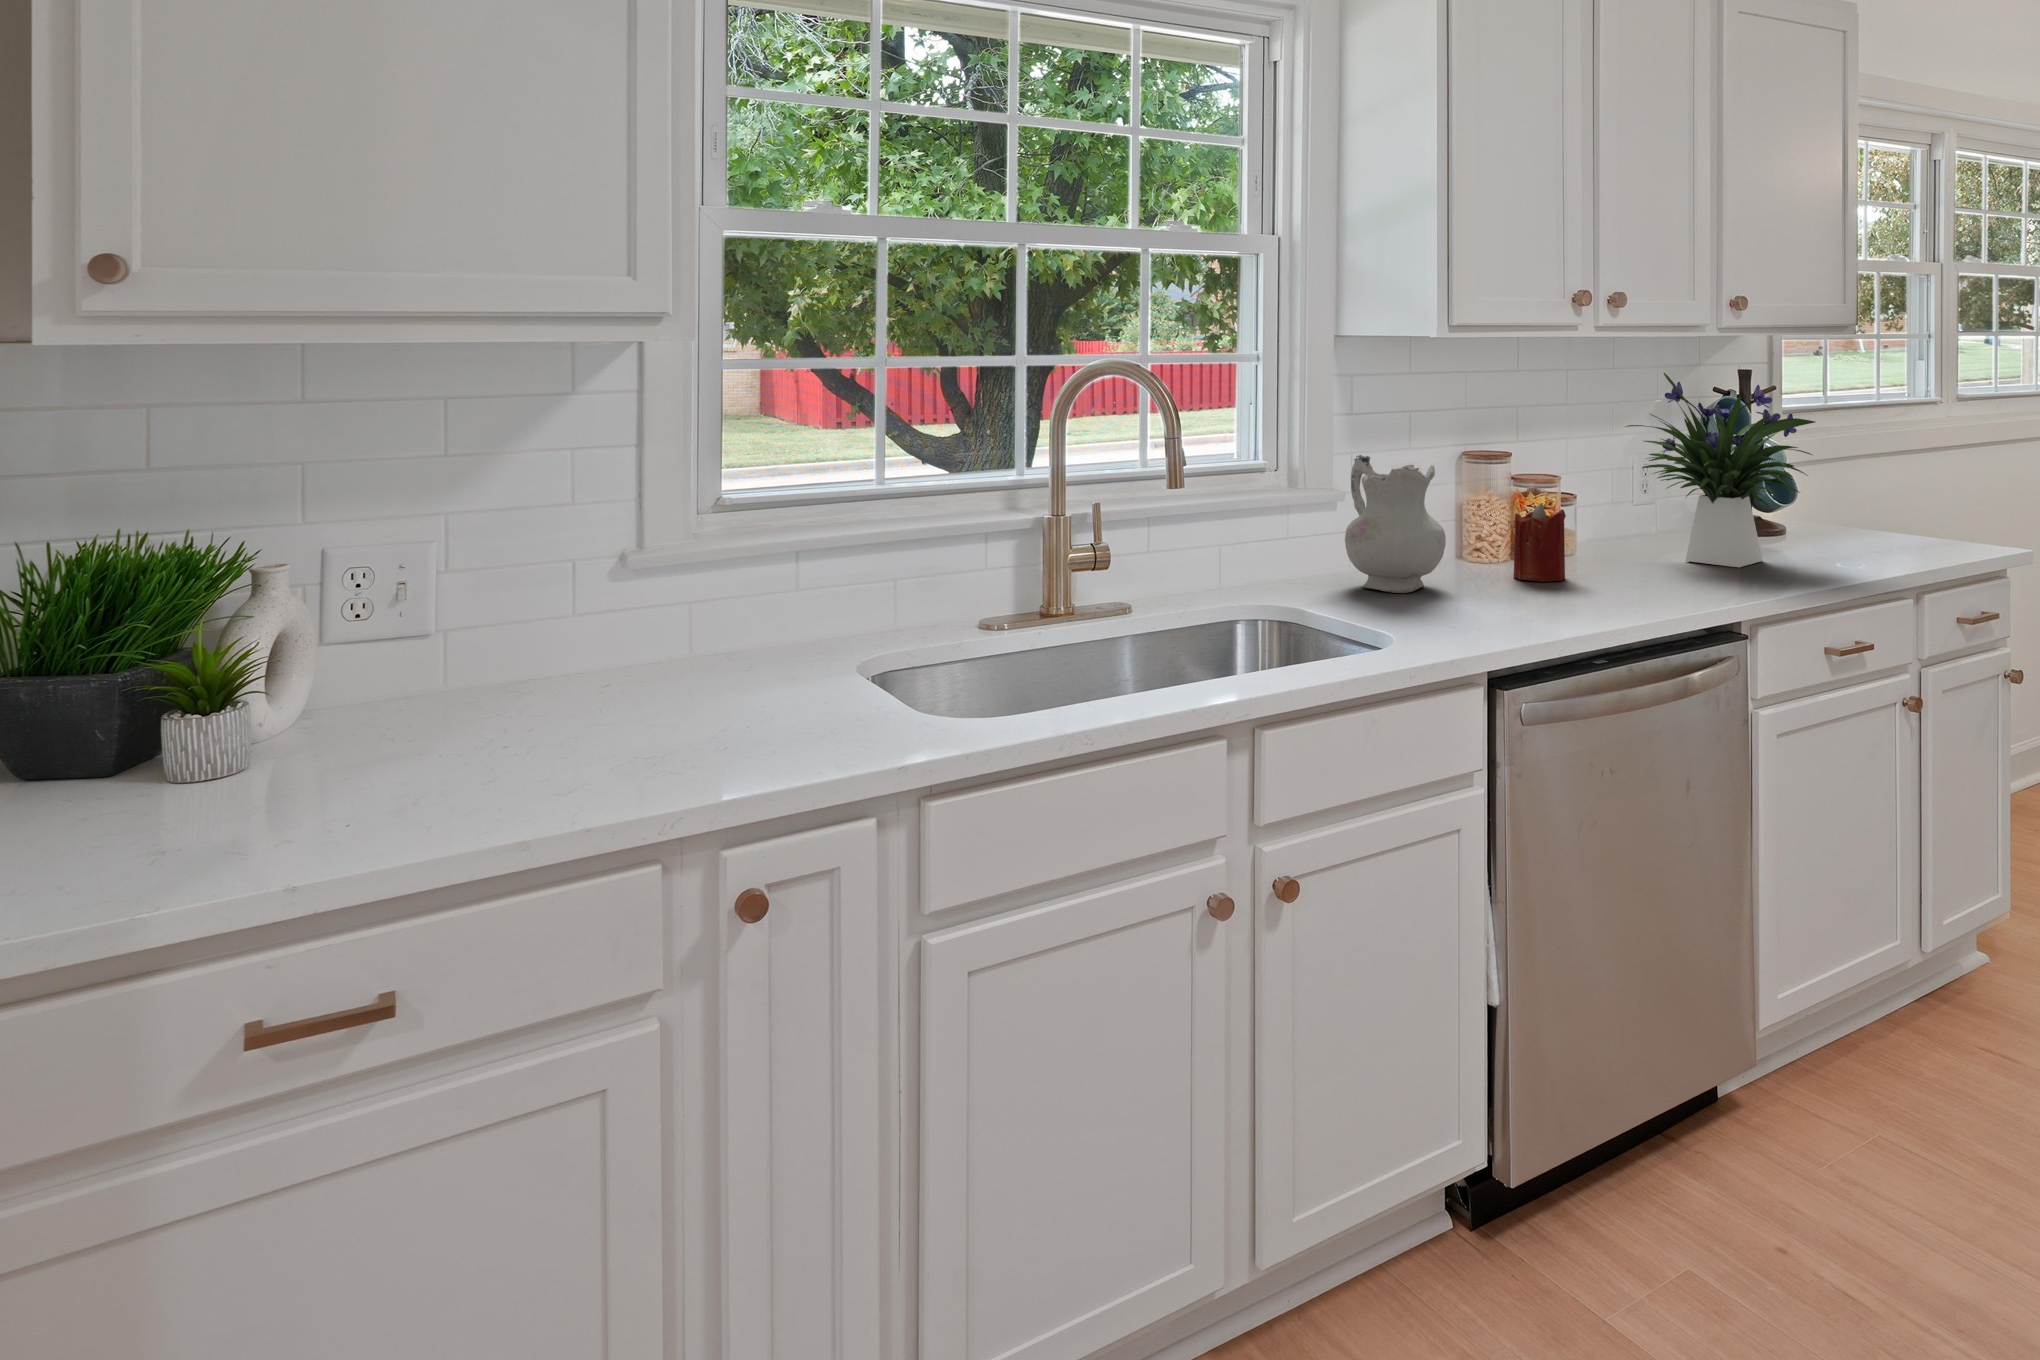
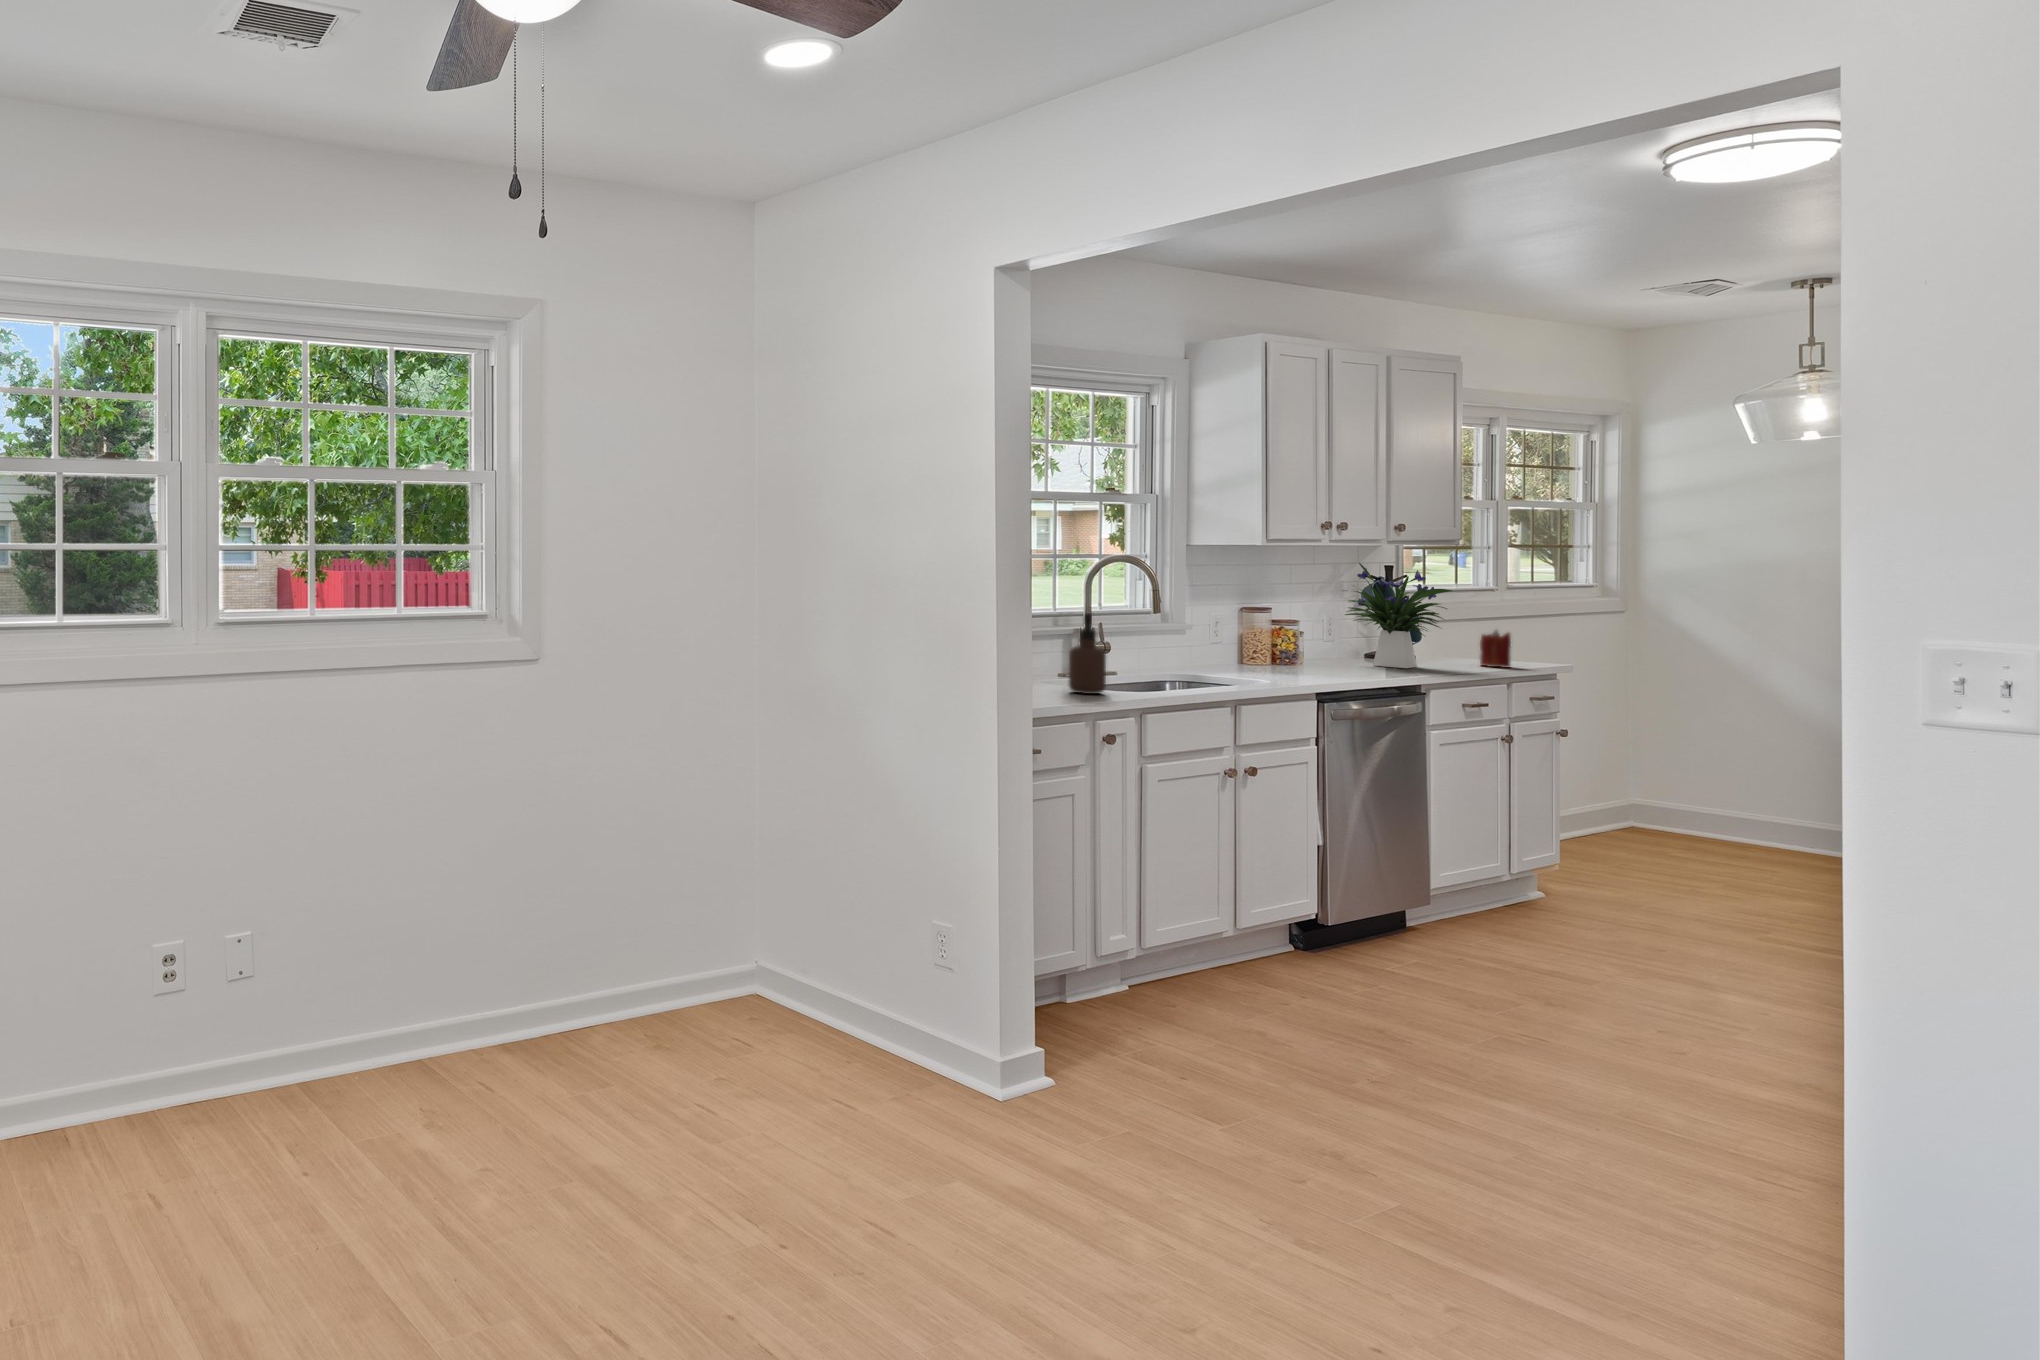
ceramic pitcher: present [1345,455,1446,593] -> none [1200,601,1259,670]
candle: present [1514,503,1566,581] -> present [1480,630,1511,668]
soap dispenser: none [753,533,848,750] -> present [1068,613,1106,694]

